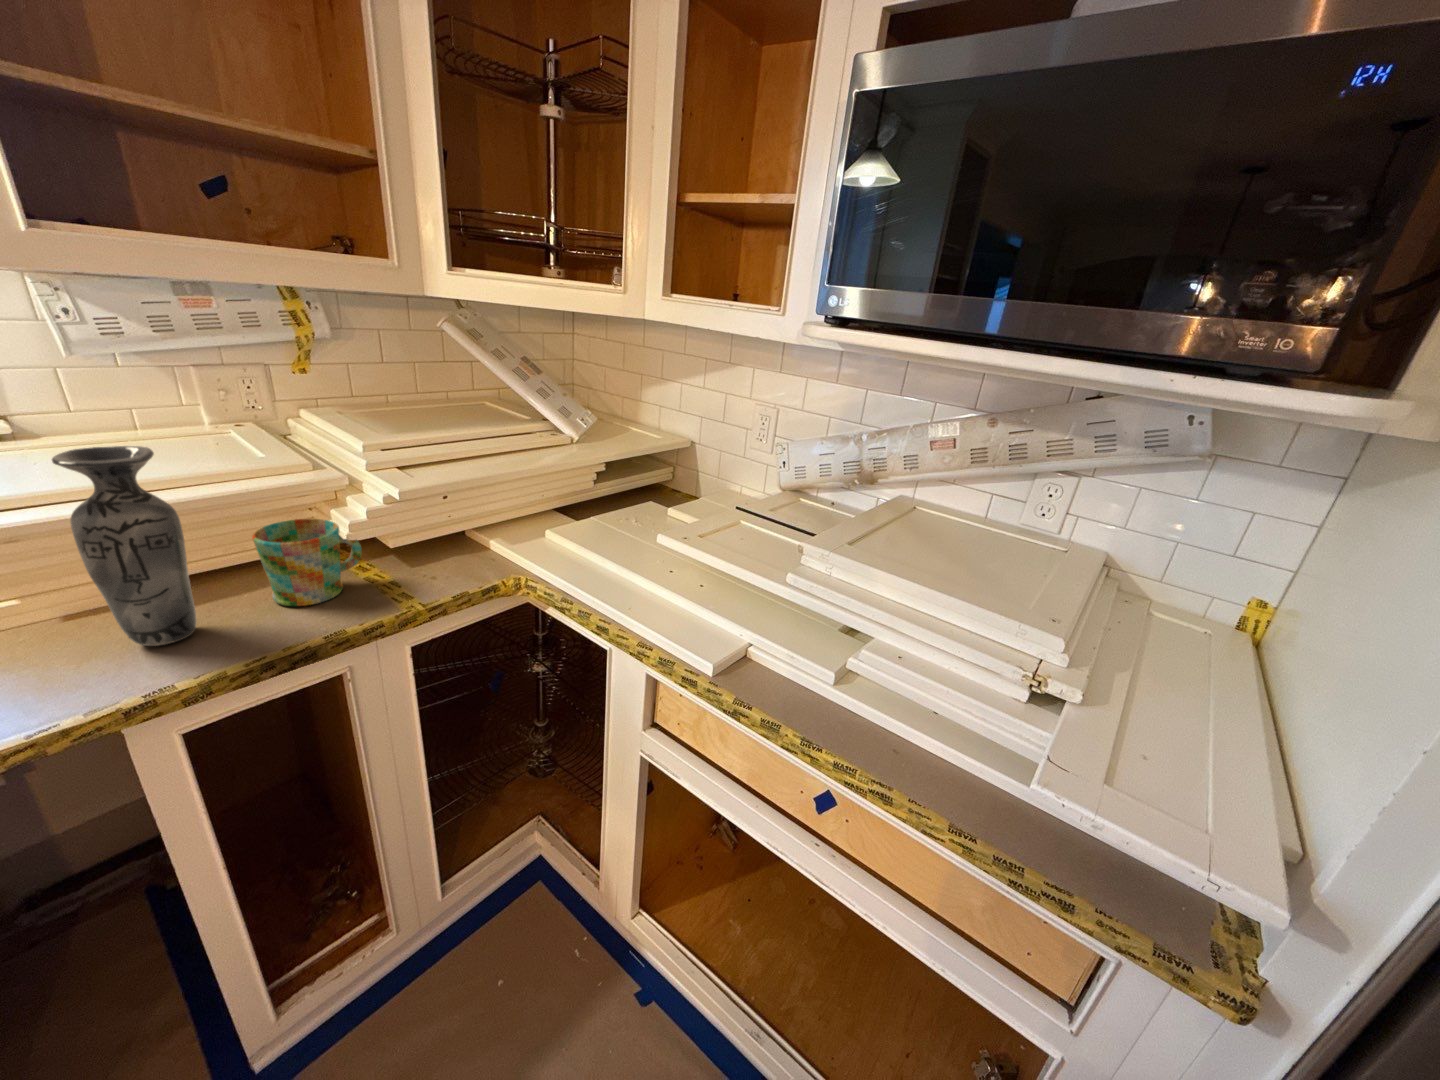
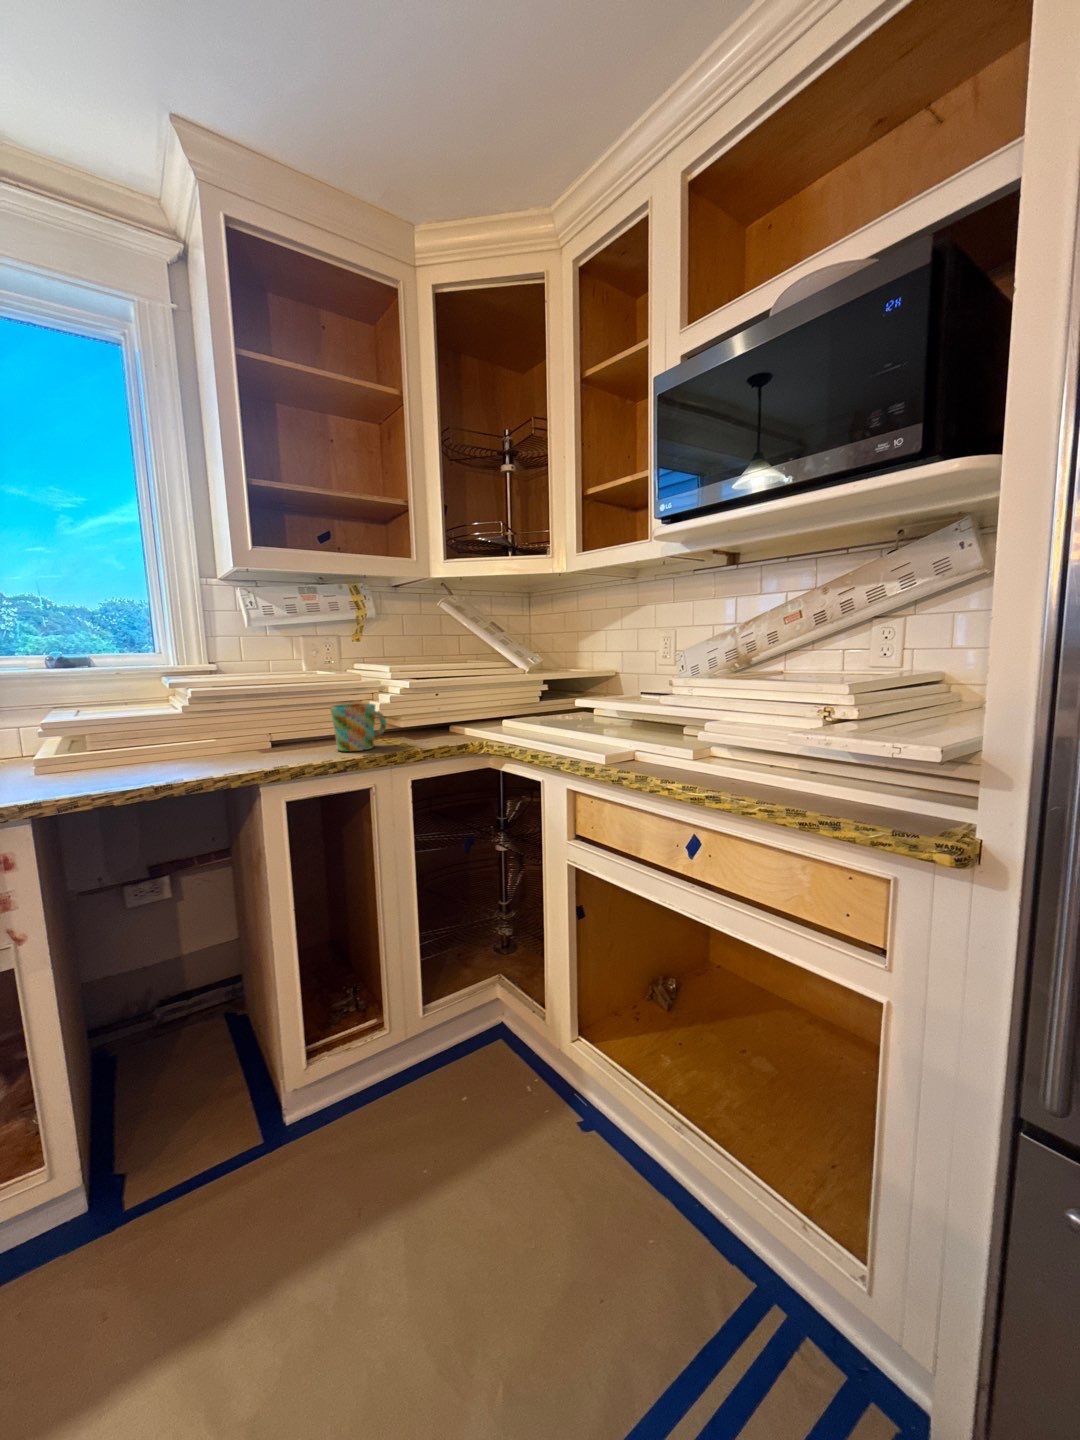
vase: present [52,446,196,646] -> none [253,647,300,761]

